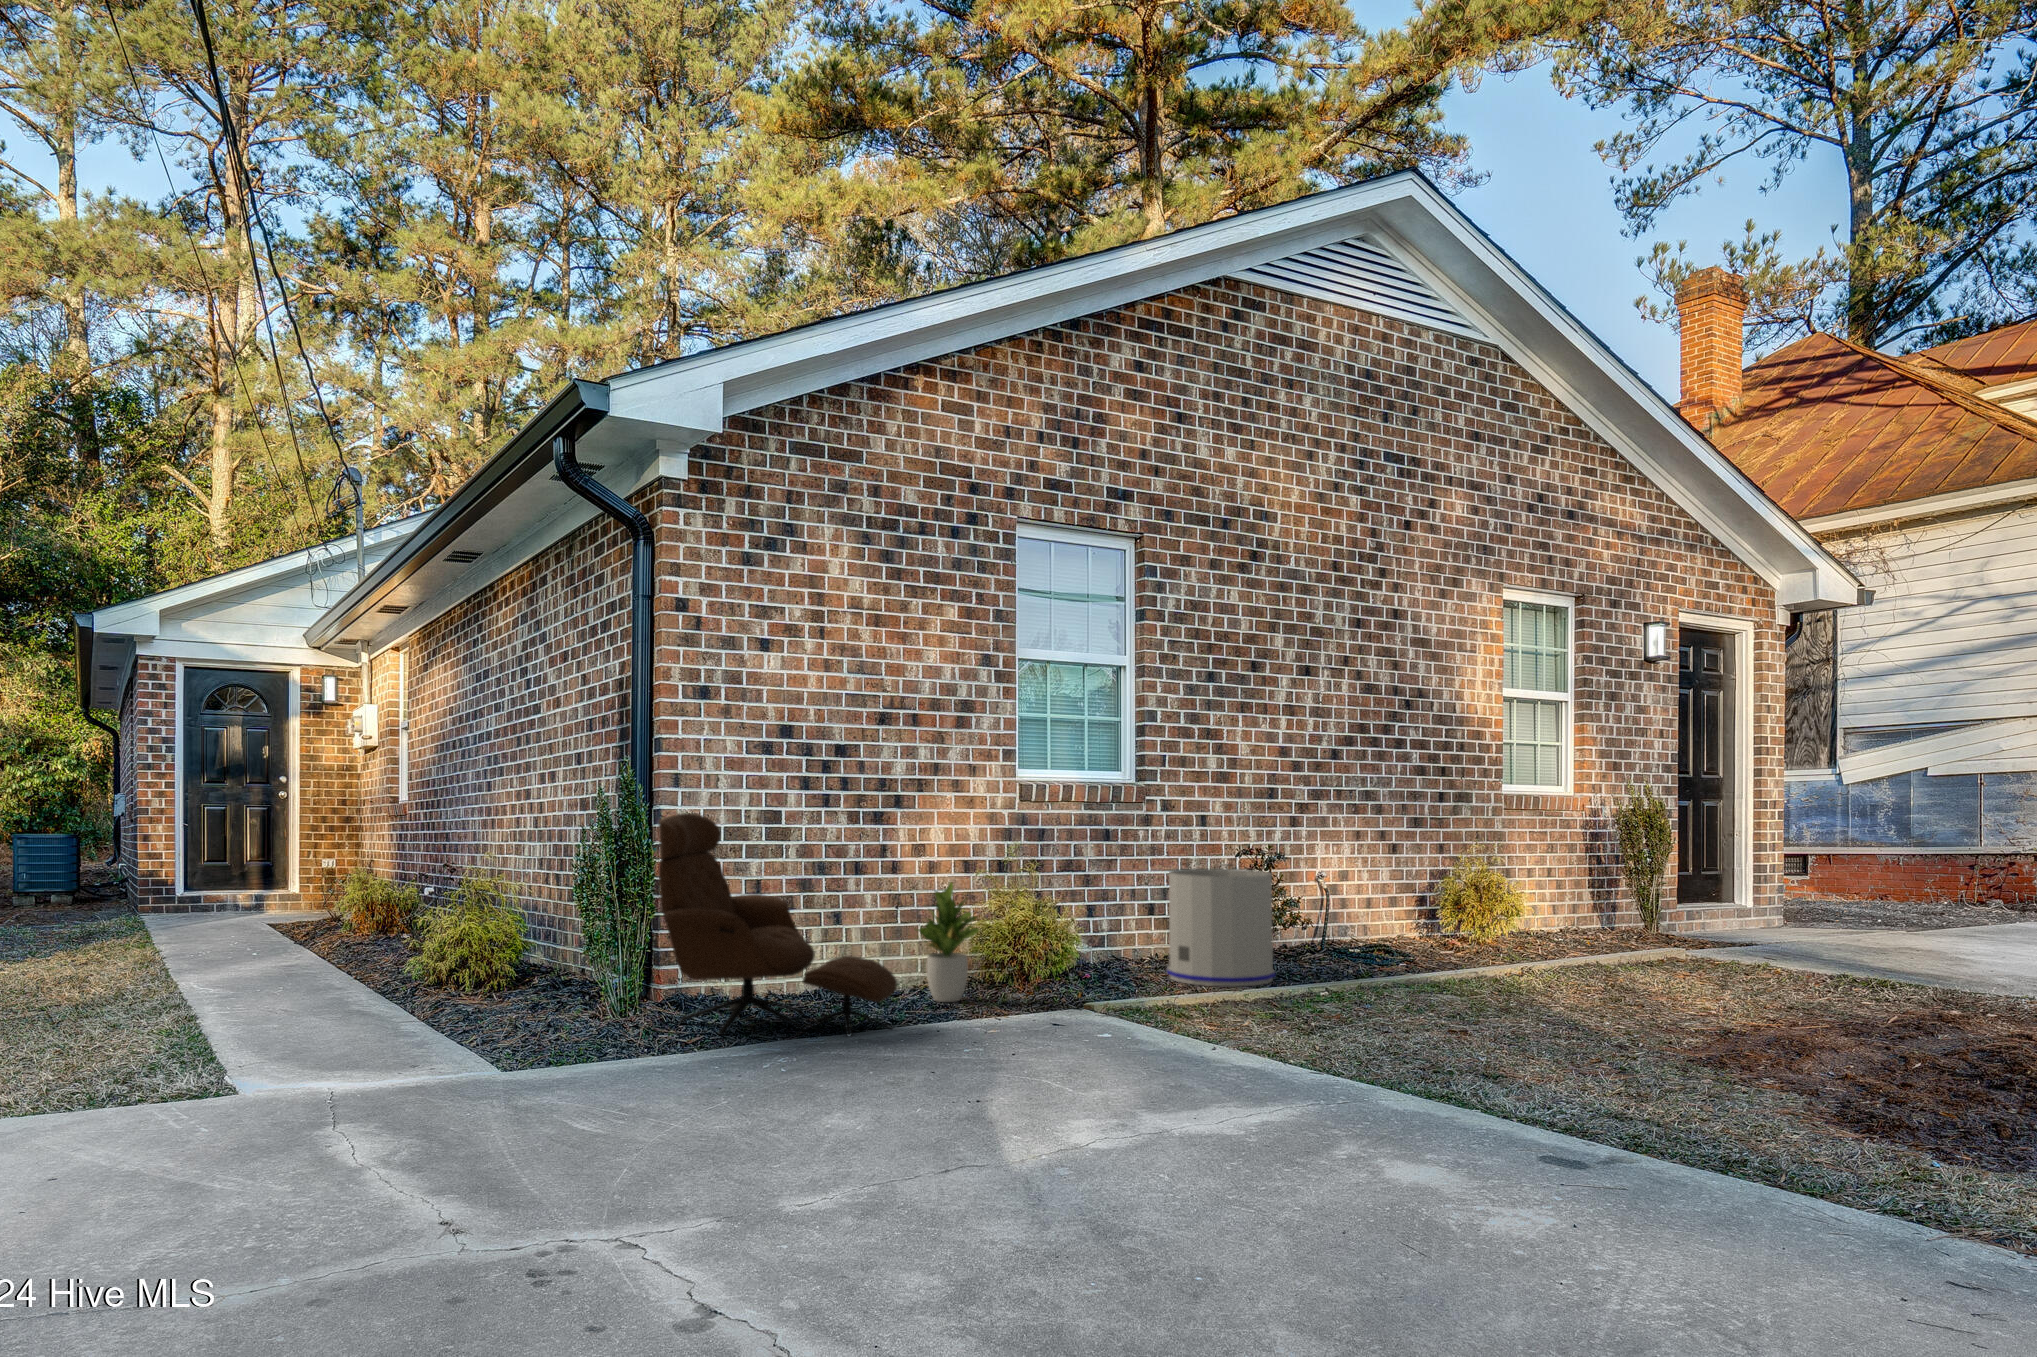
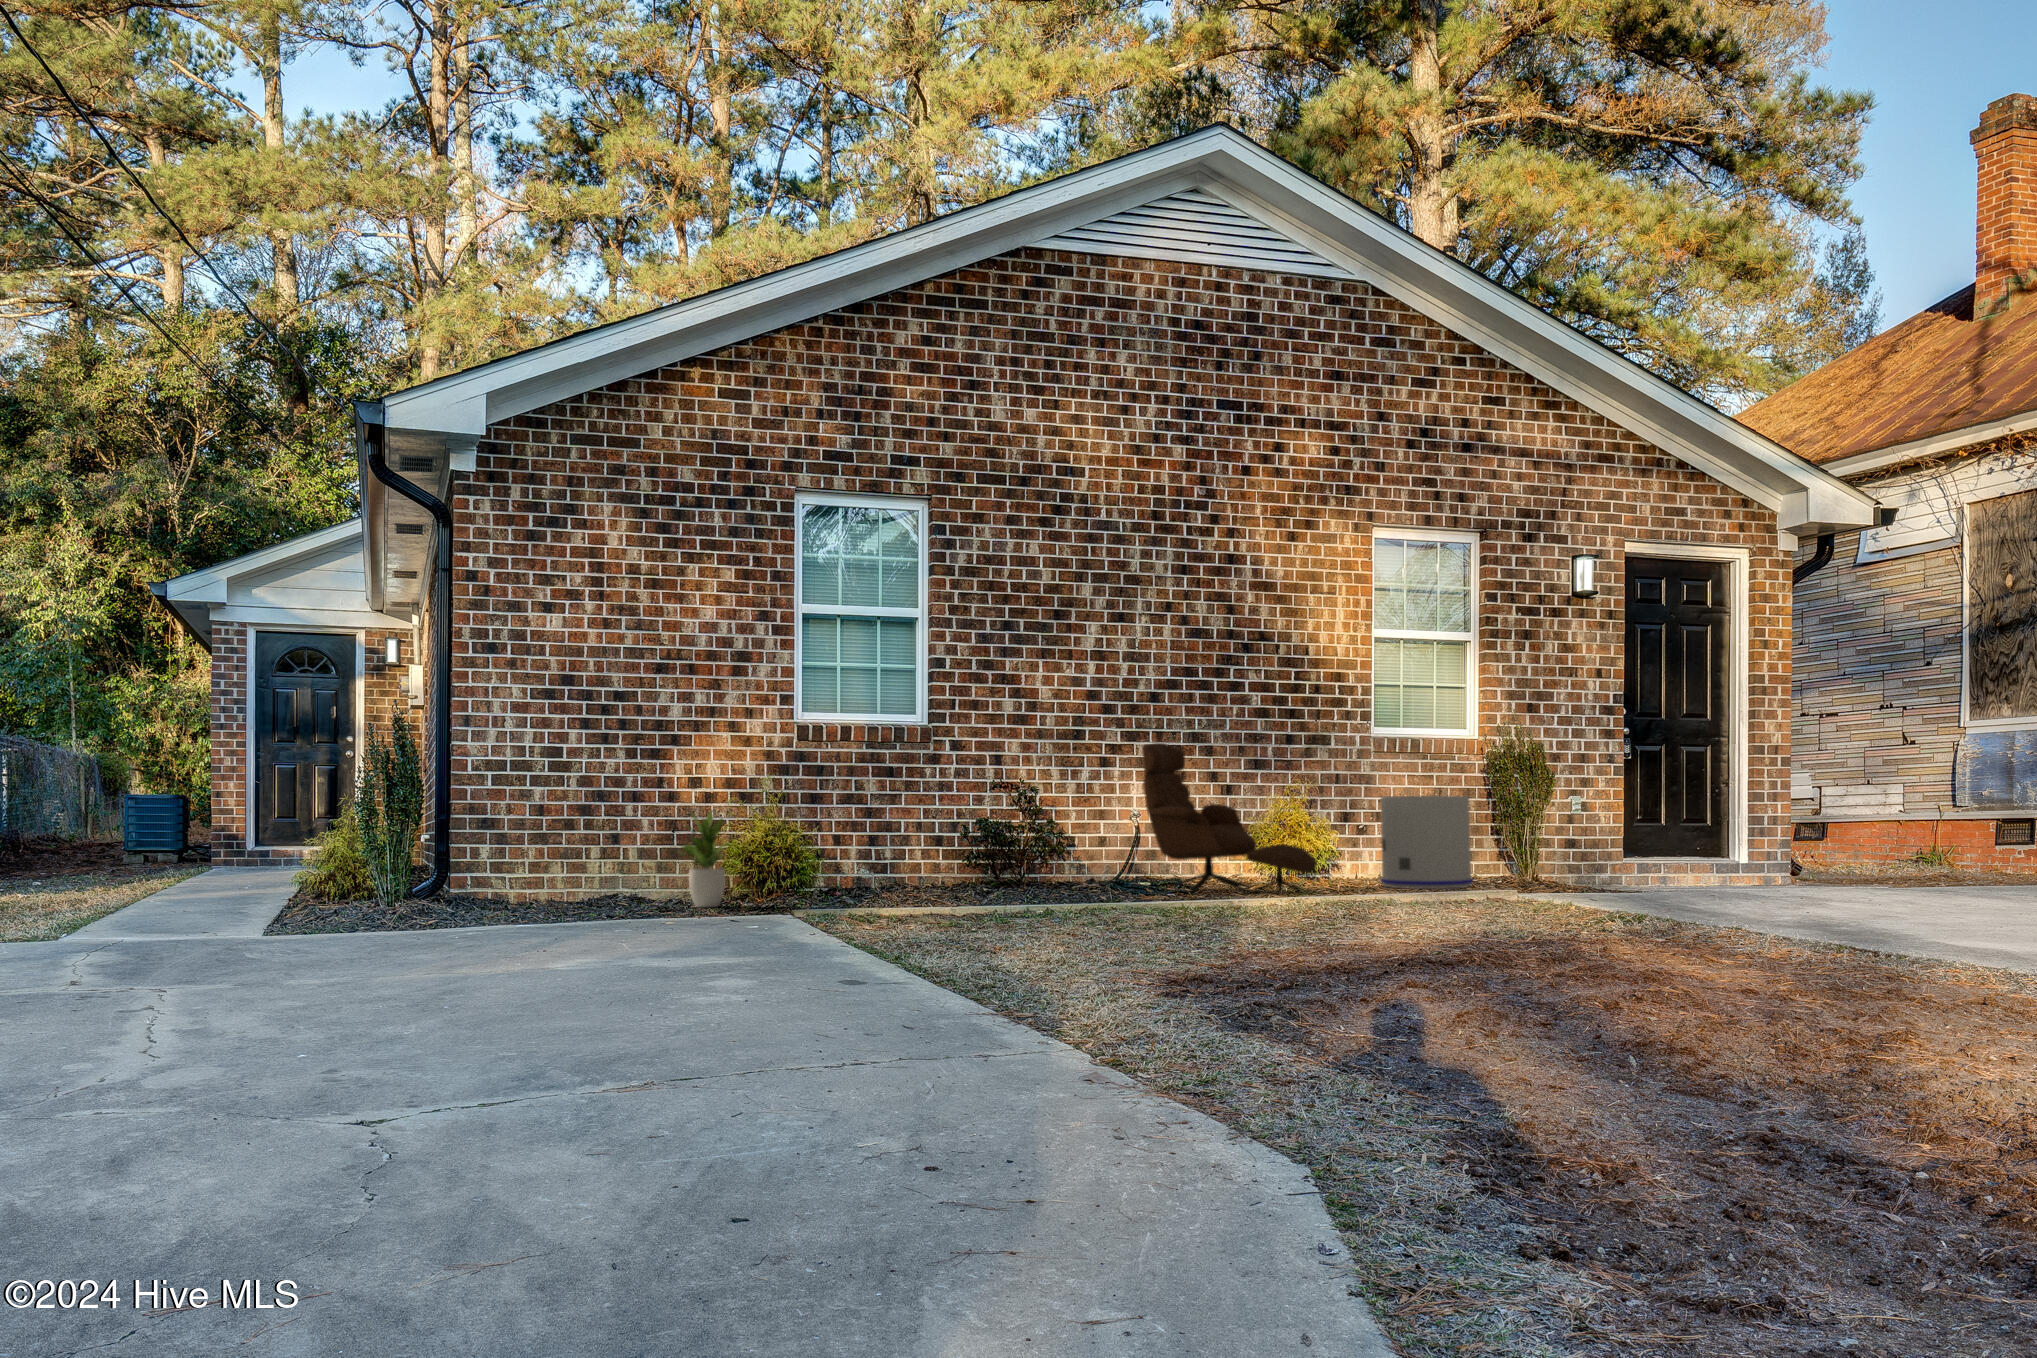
lounge chair: present [659,813,897,1036] -> present [1142,743,1317,895]
trash can: present [1167,869,1275,987] -> present [1380,796,1473,889]

